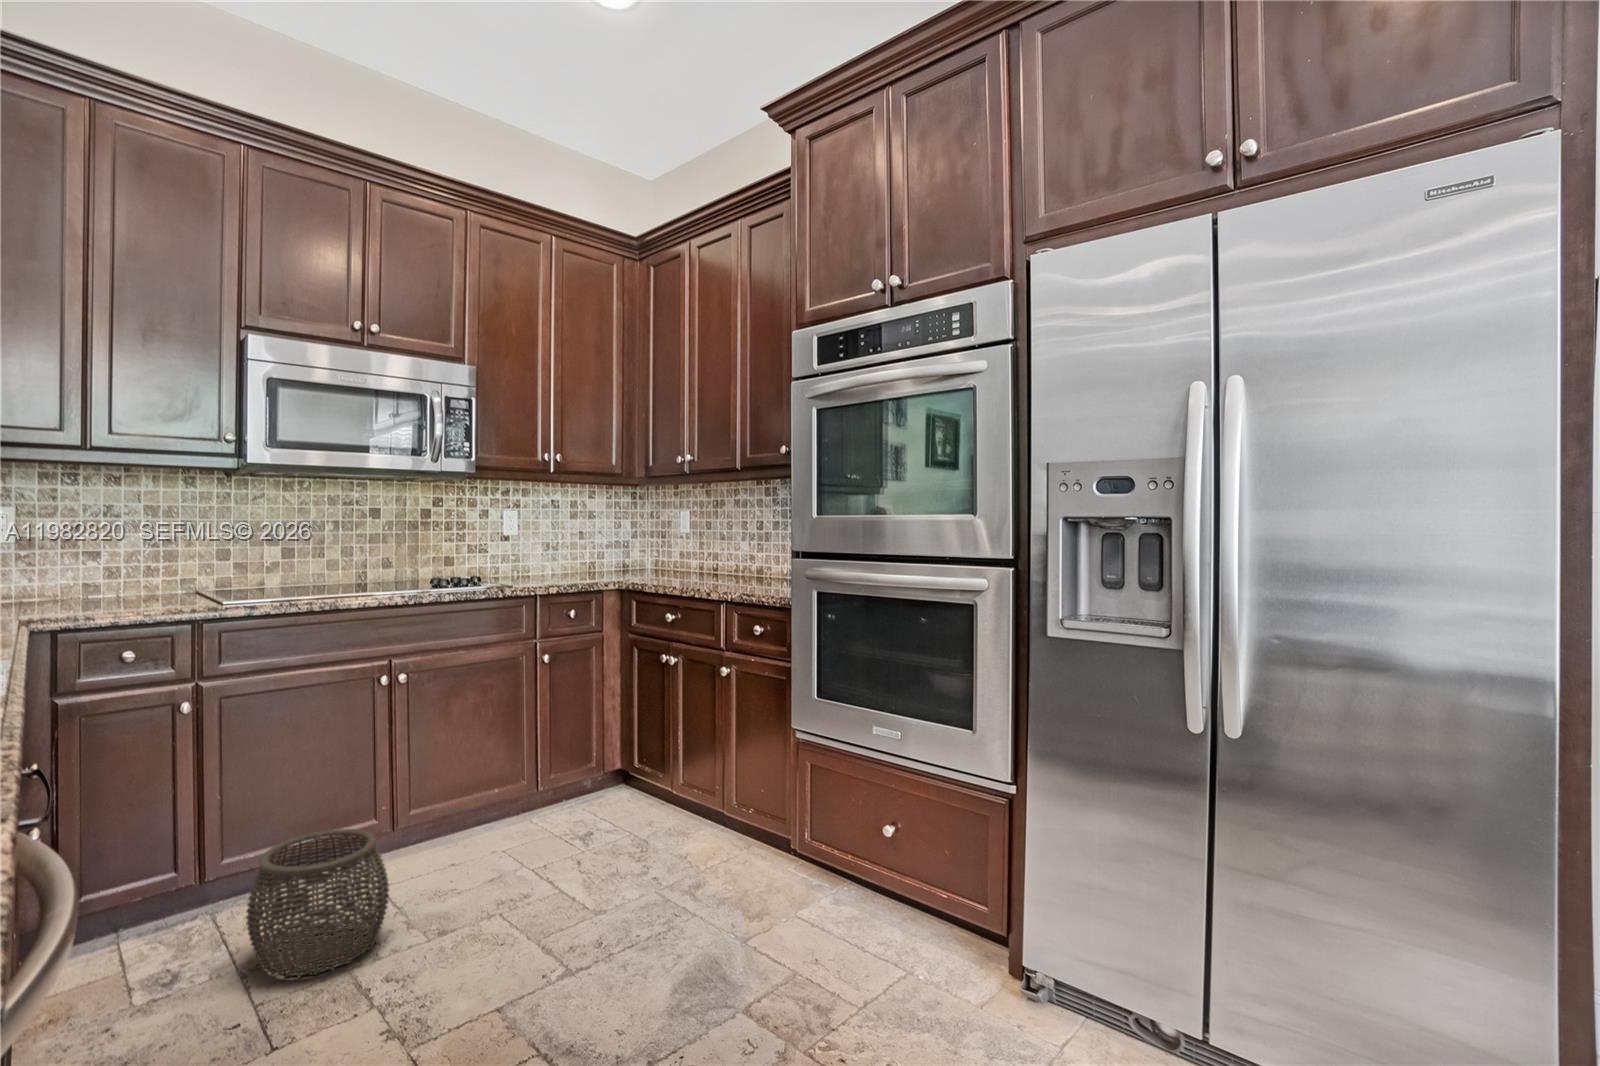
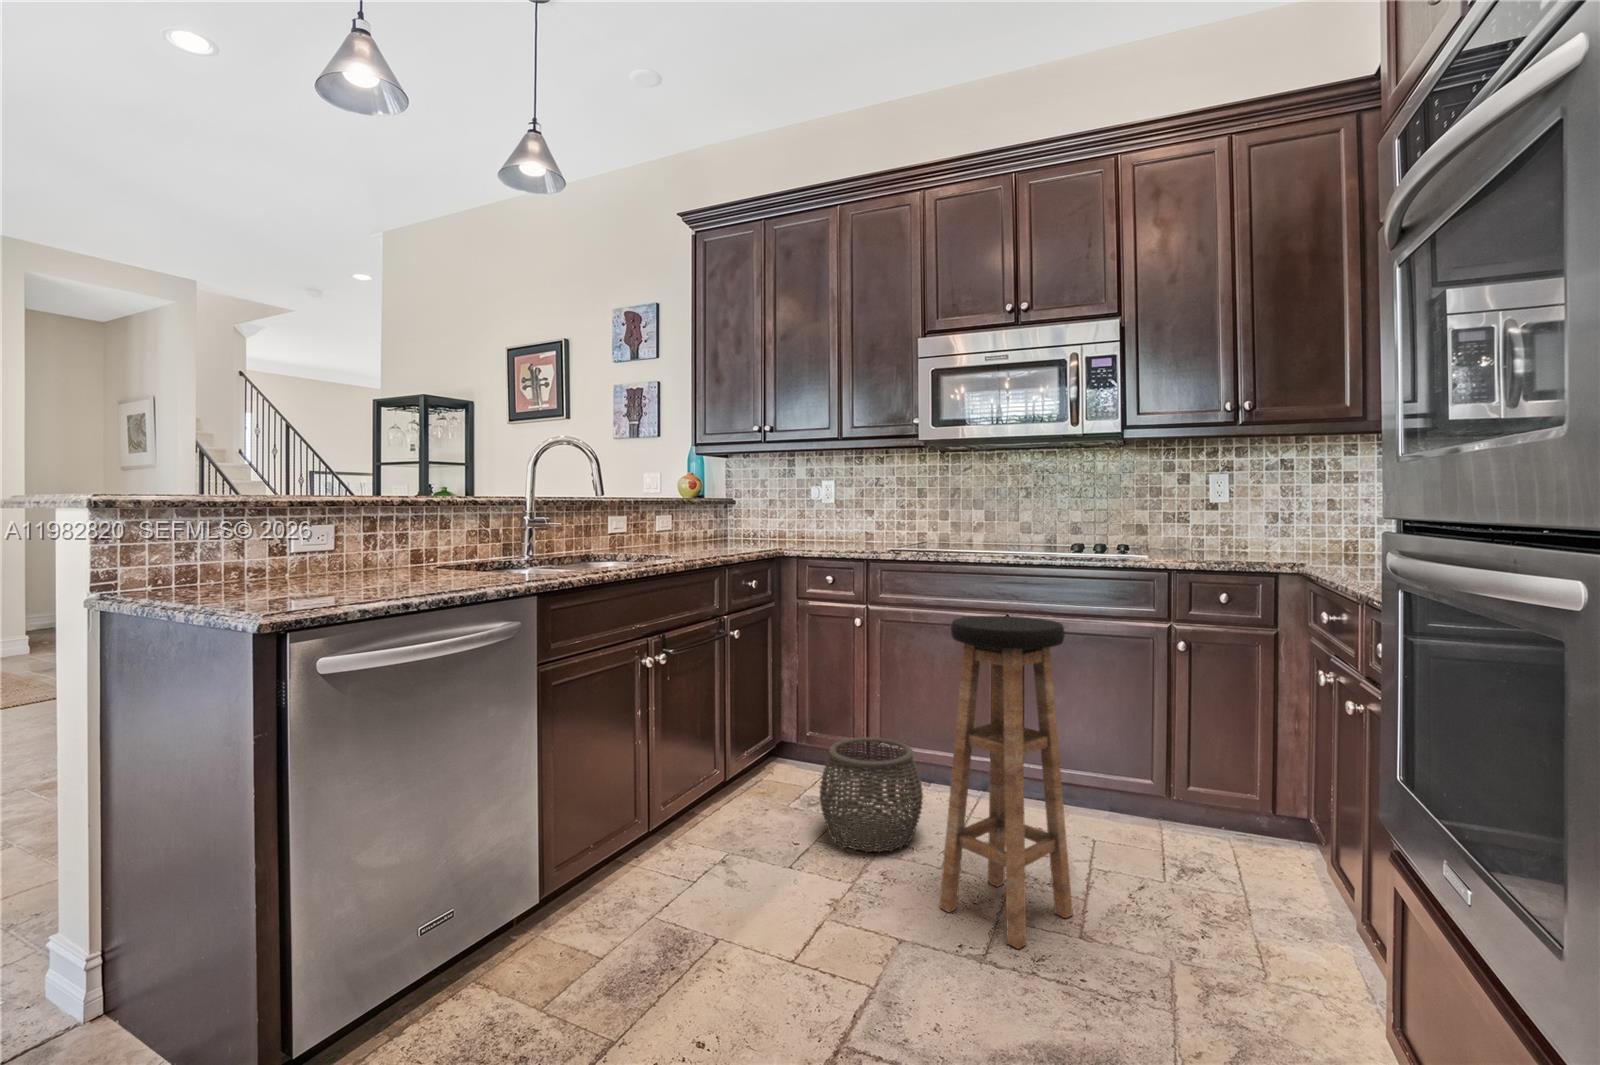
bar stool: none [478,653,582,953] -> present [940,616,1073,949]

